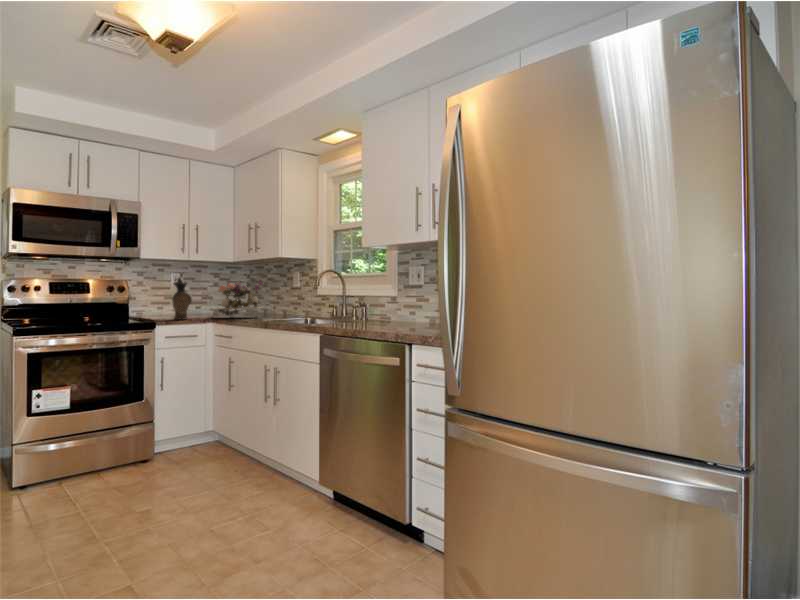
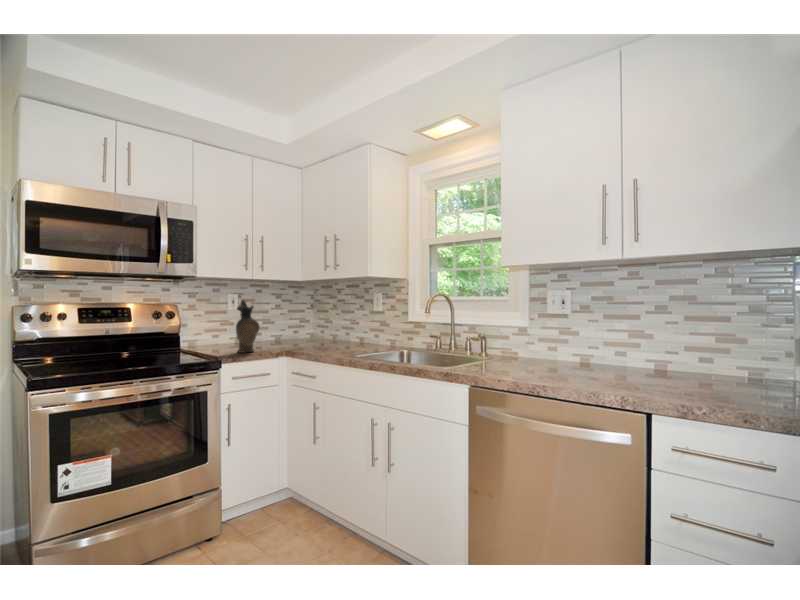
flower arrangement: present [217,279,263,316] -> none [277,299,339,346]

